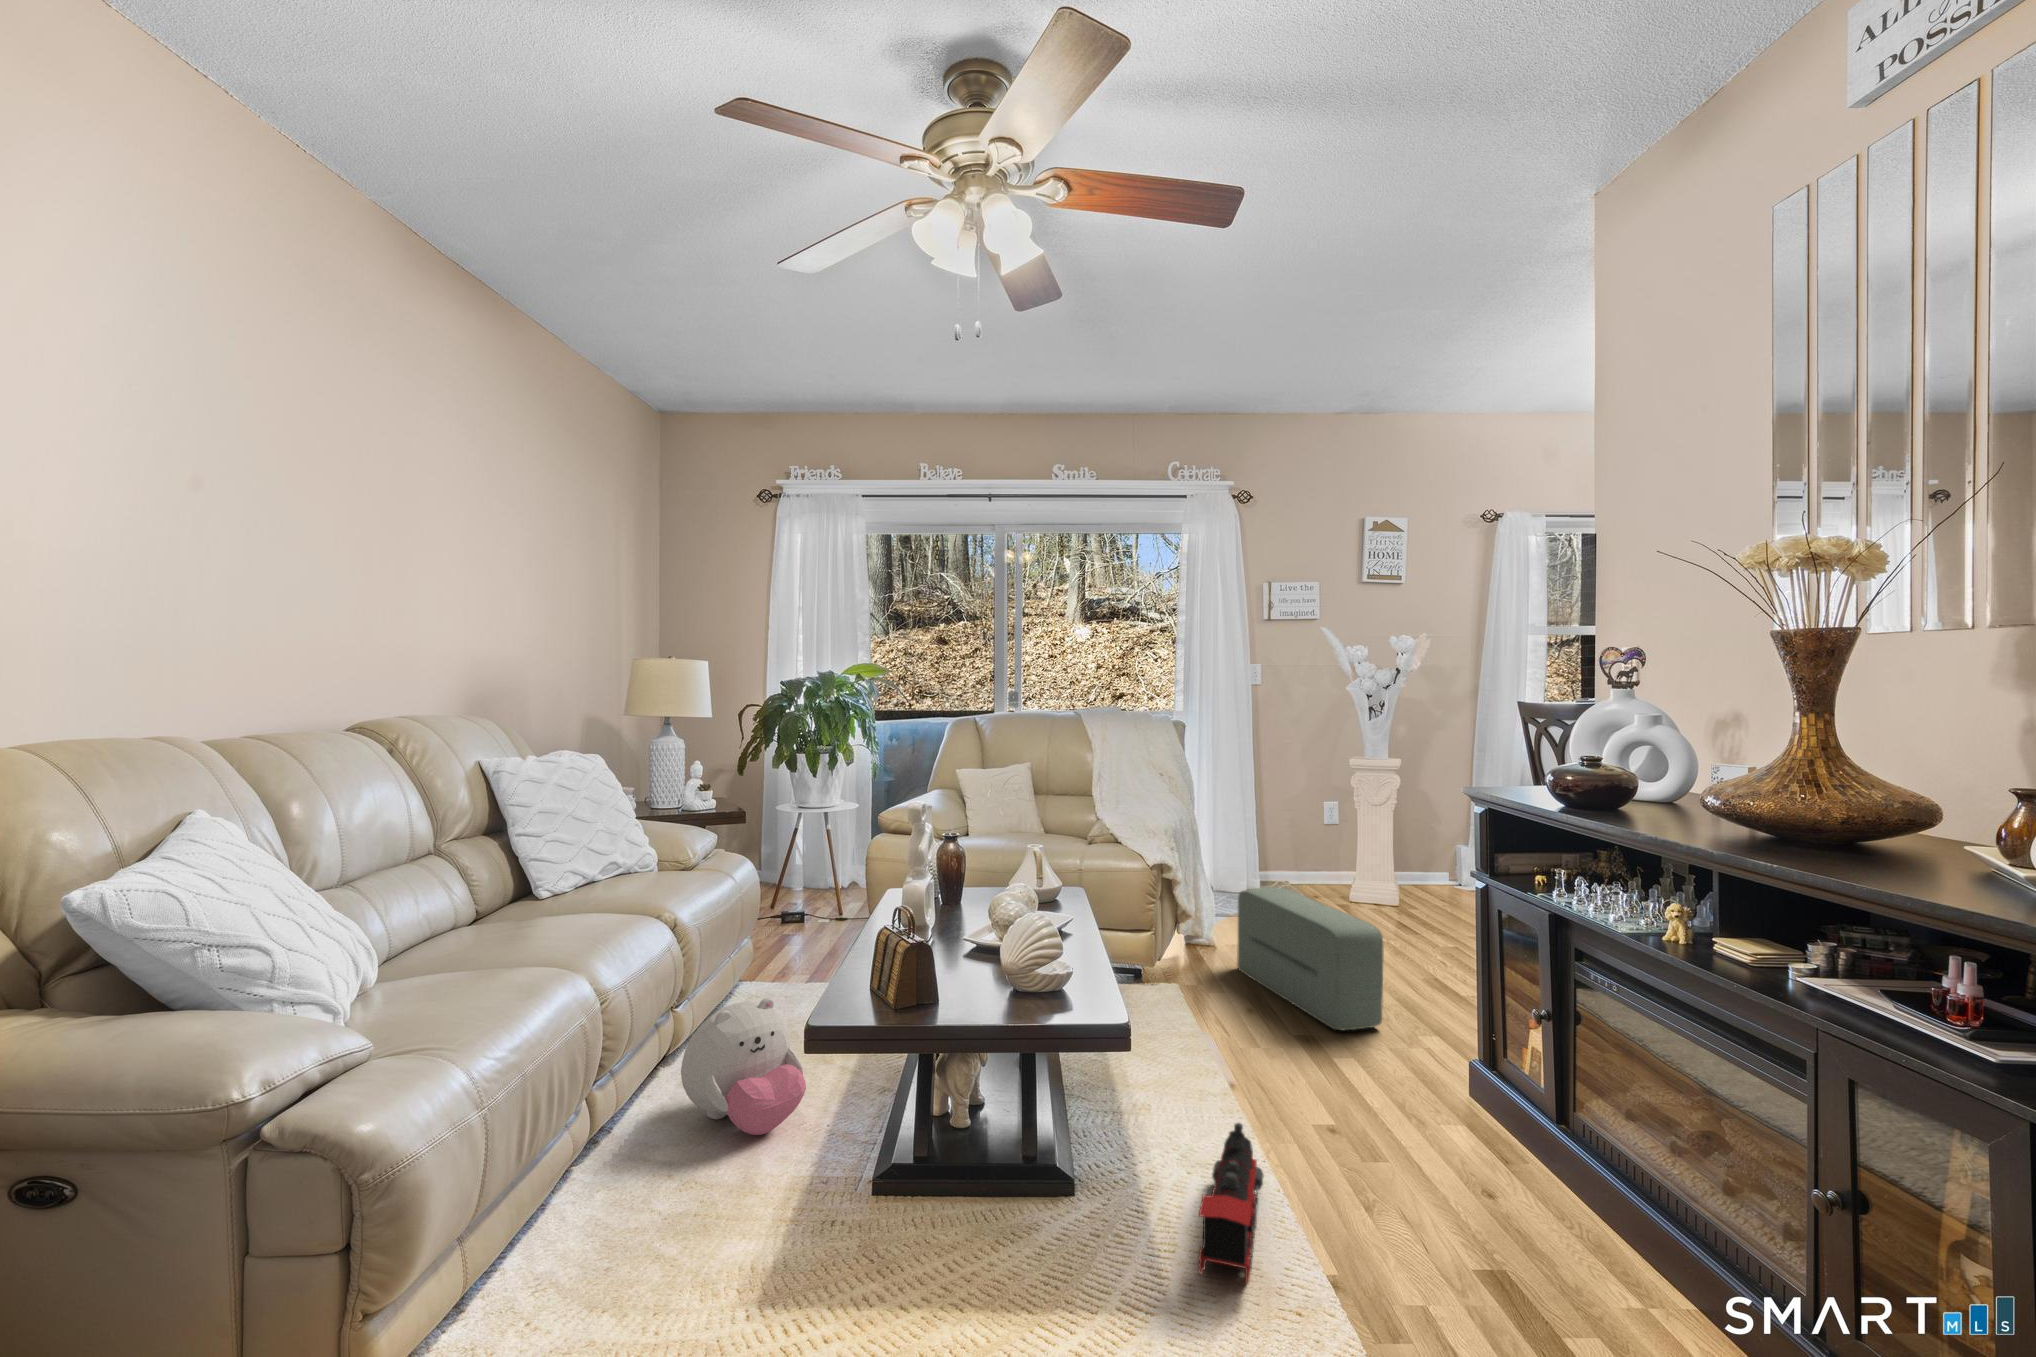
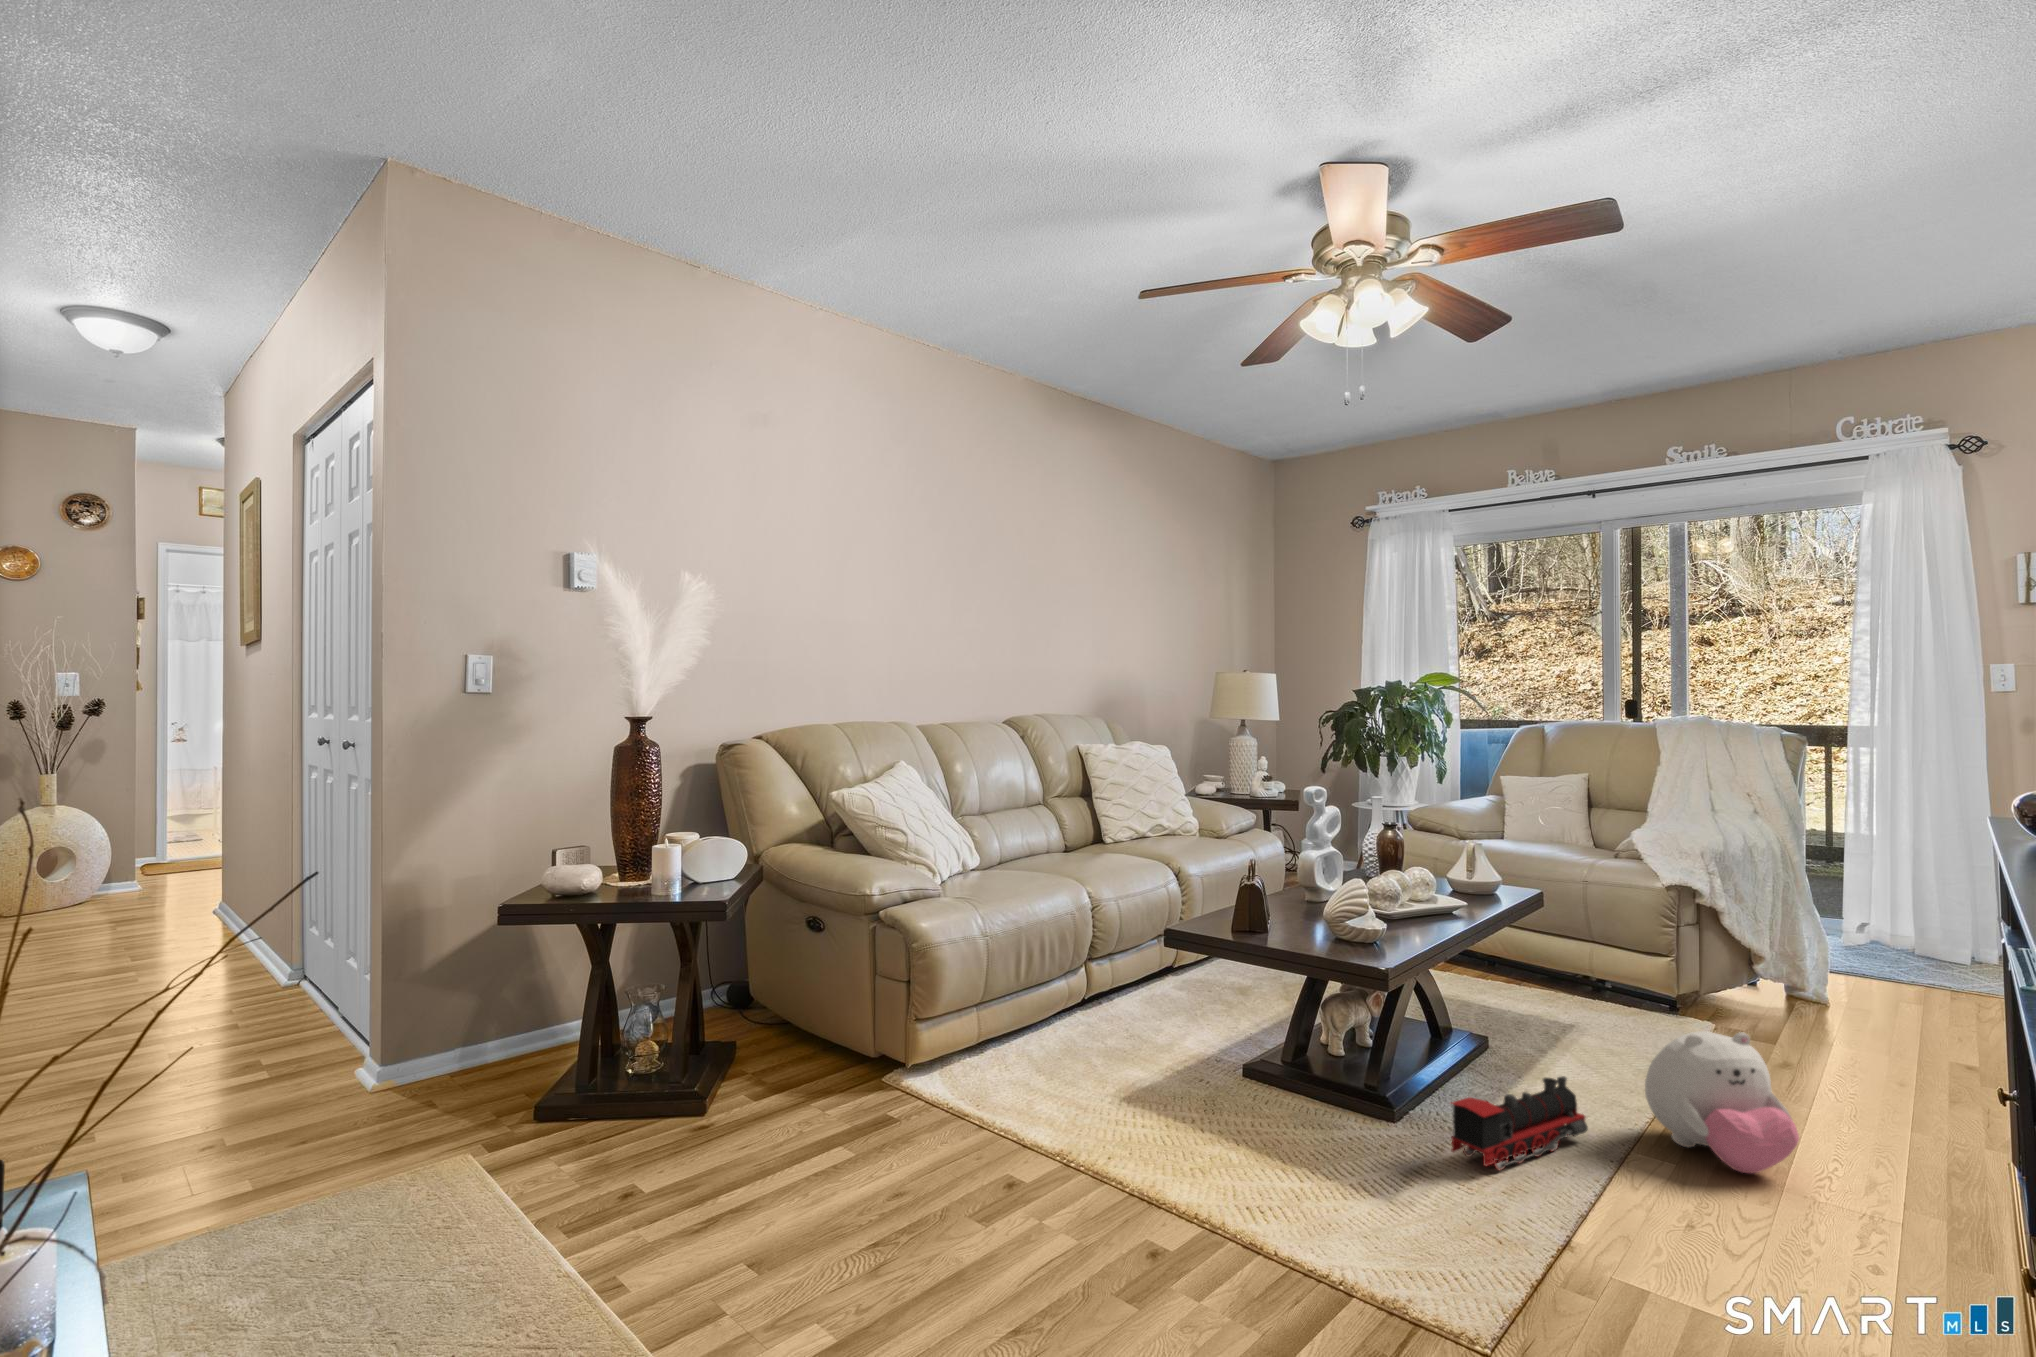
pouf: present [1237,887,1384,1030] -> none [1803,927,1936,1091]
plush toy: present [681,998,806,1135] -> present [1645,1031,1799,1173]

